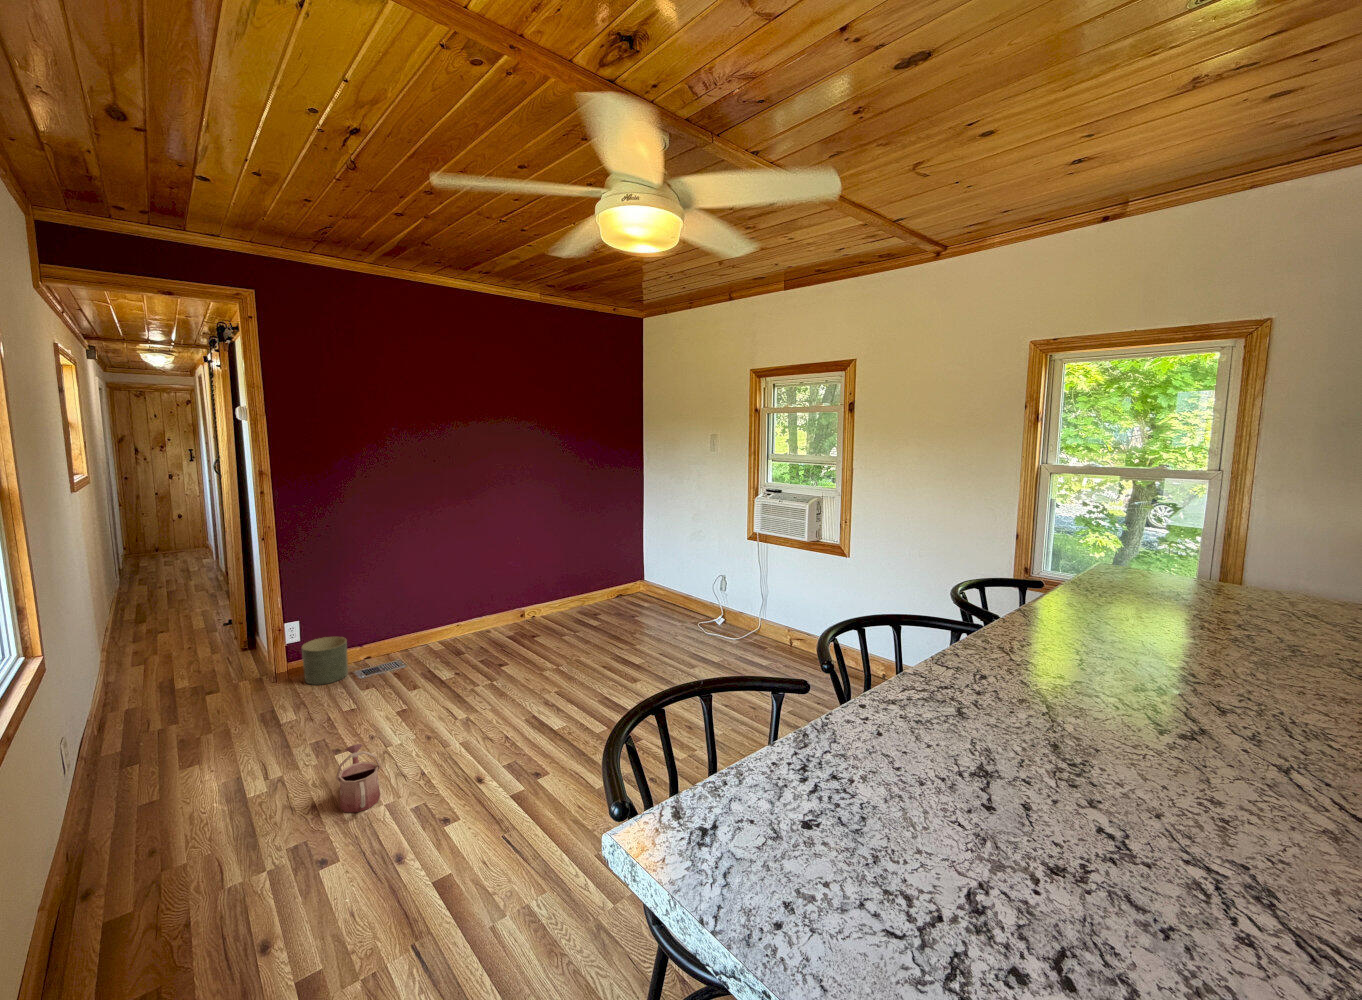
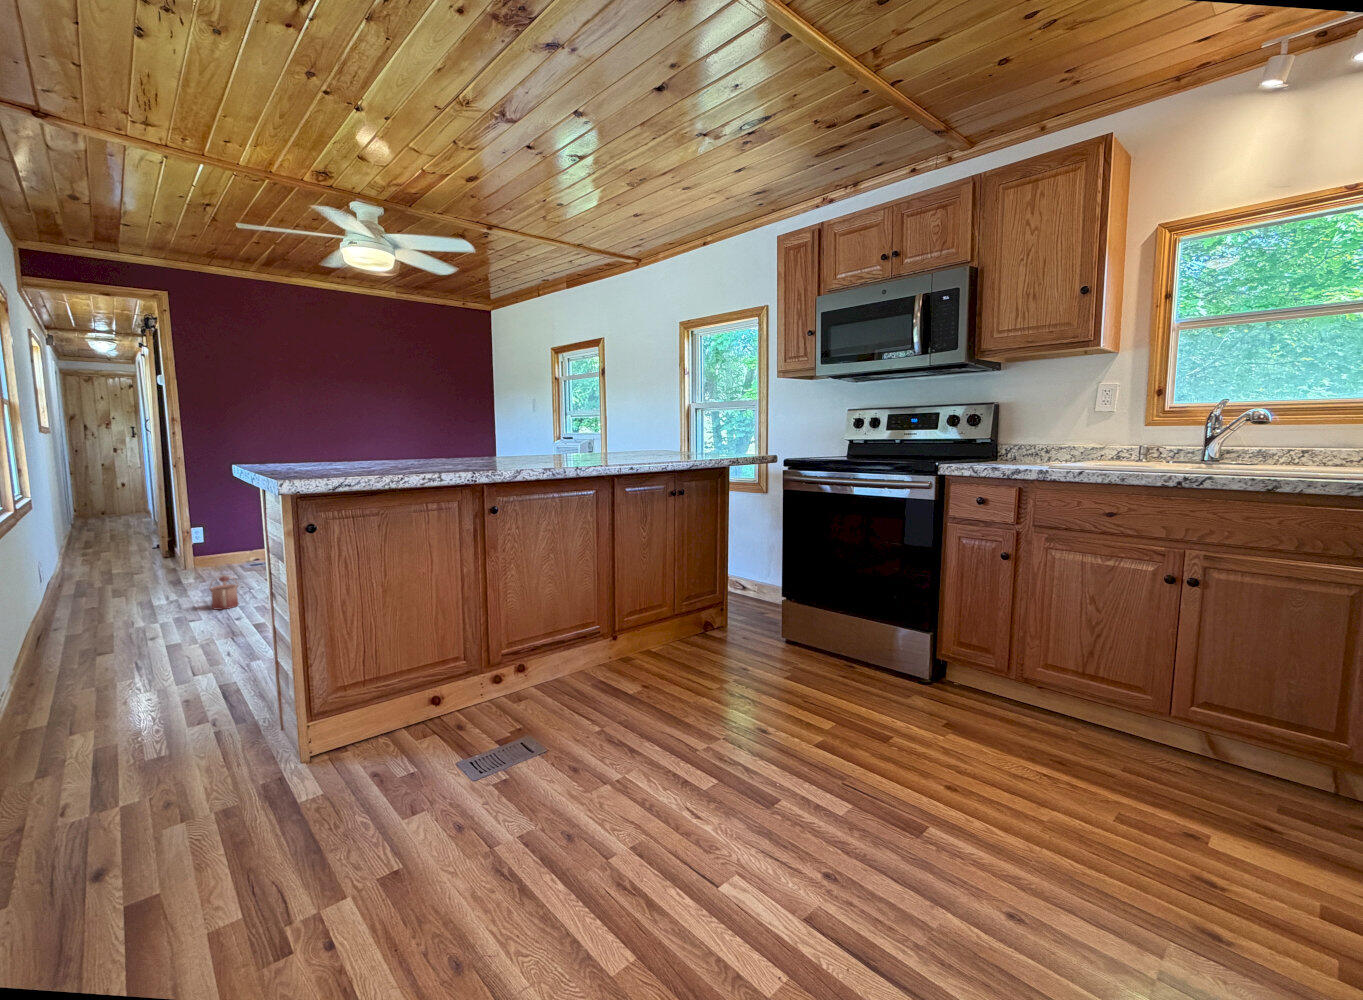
planter: present [302,637,348,685] -> none [204,540,239,570]

